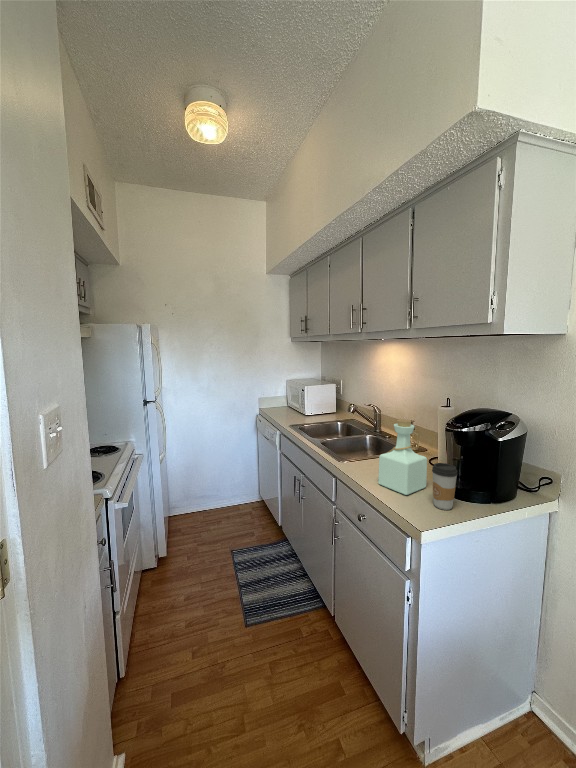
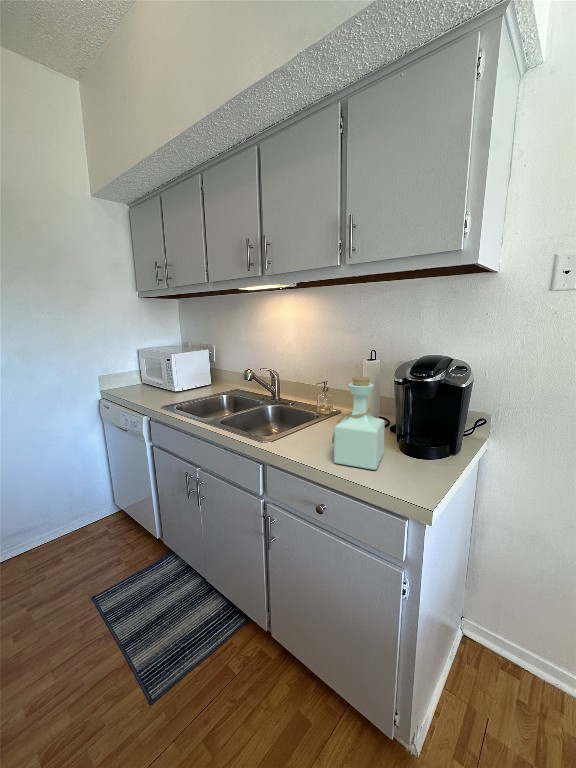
coffee cup: present [432,463,457,510] -> none [407,423,437,478]

